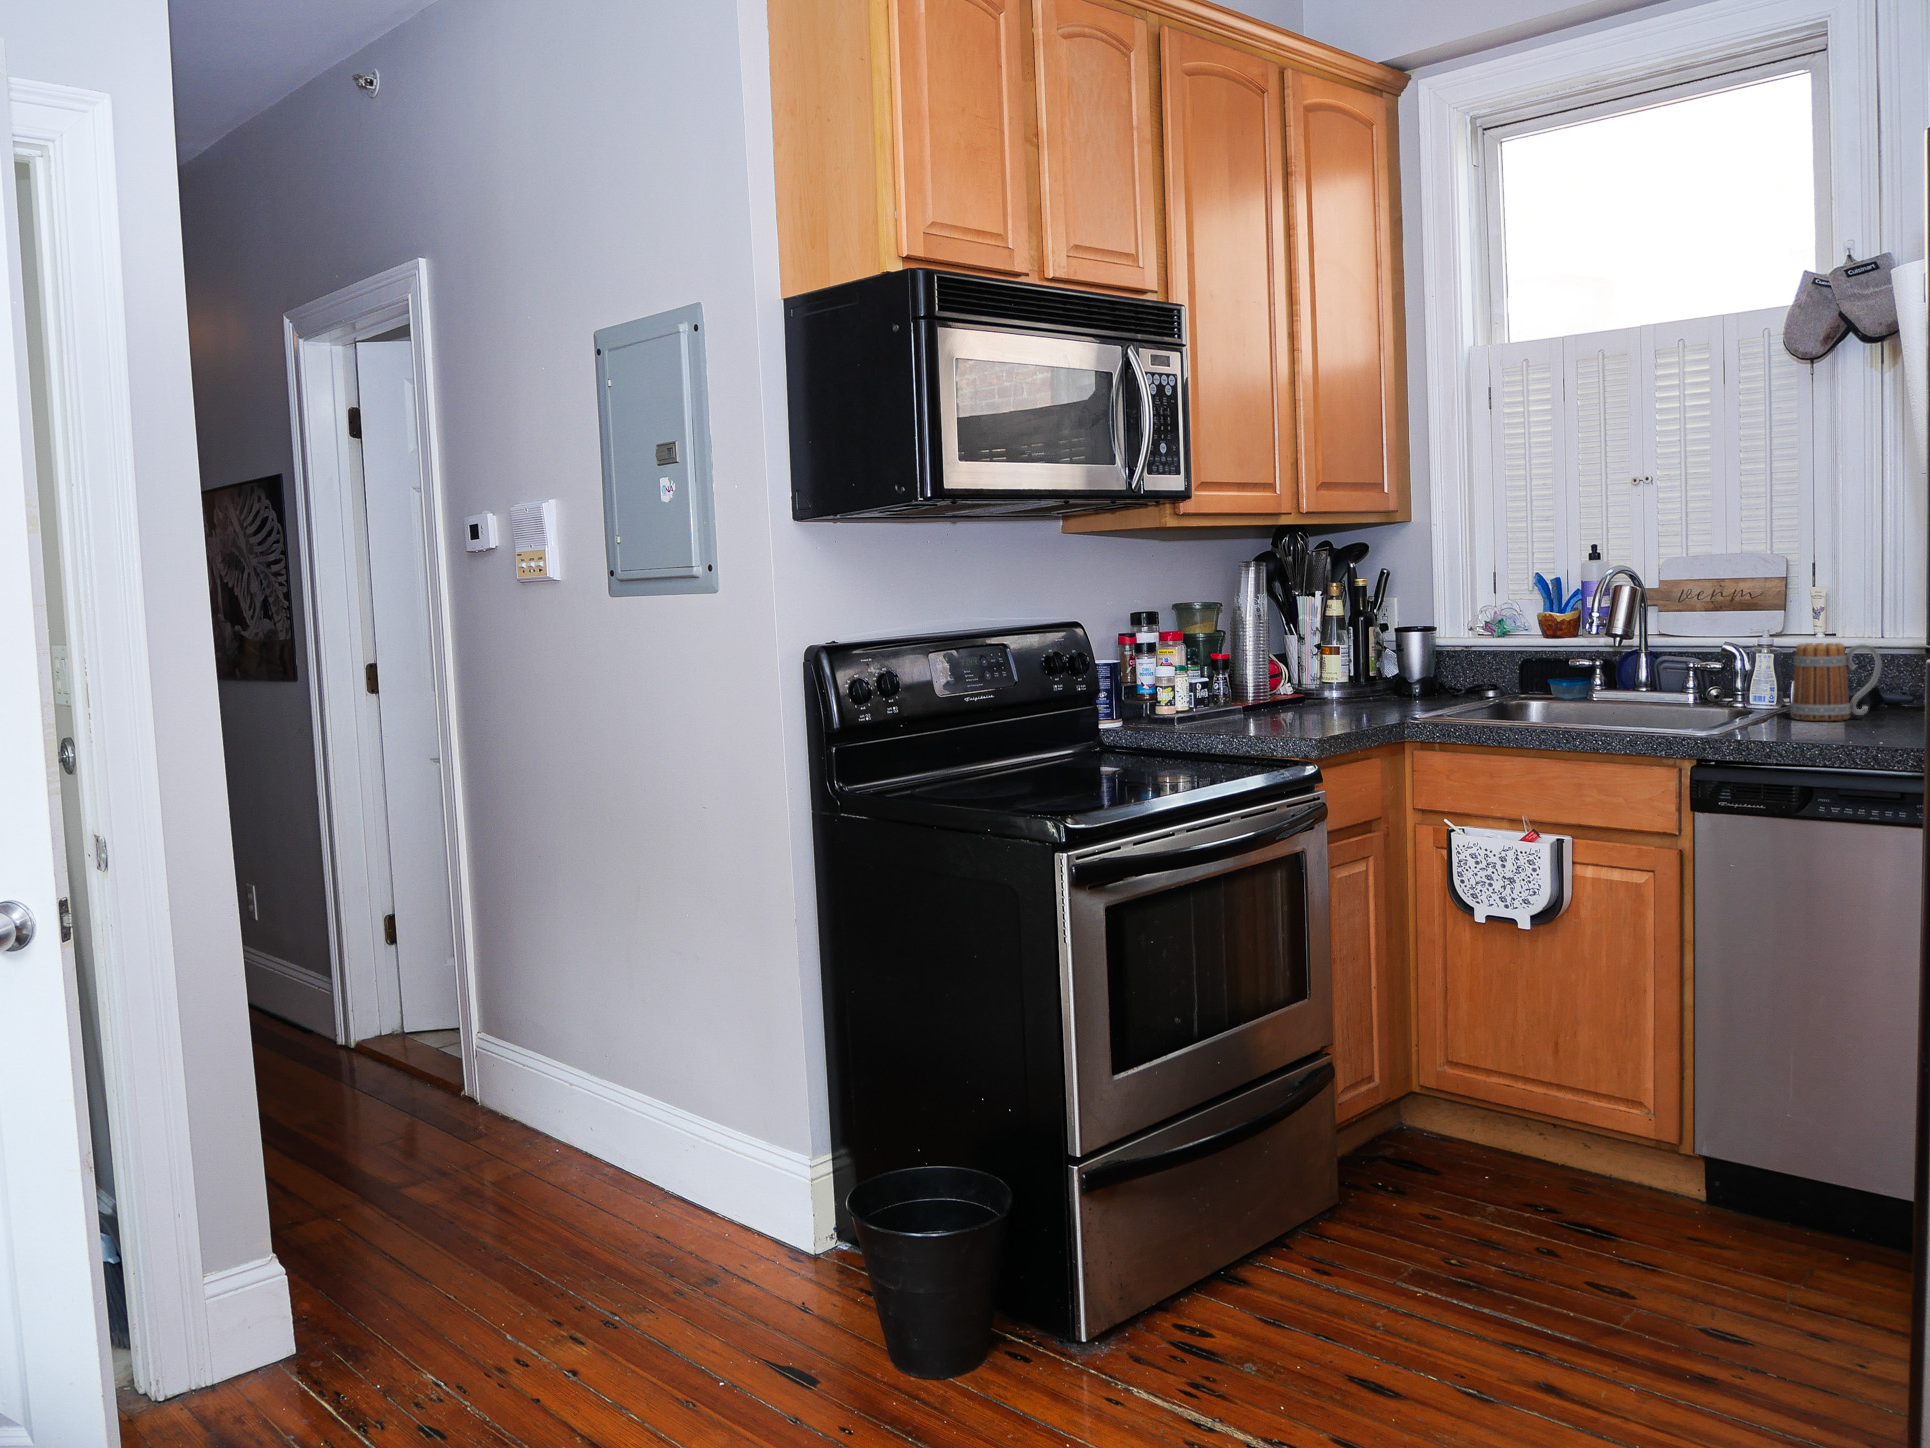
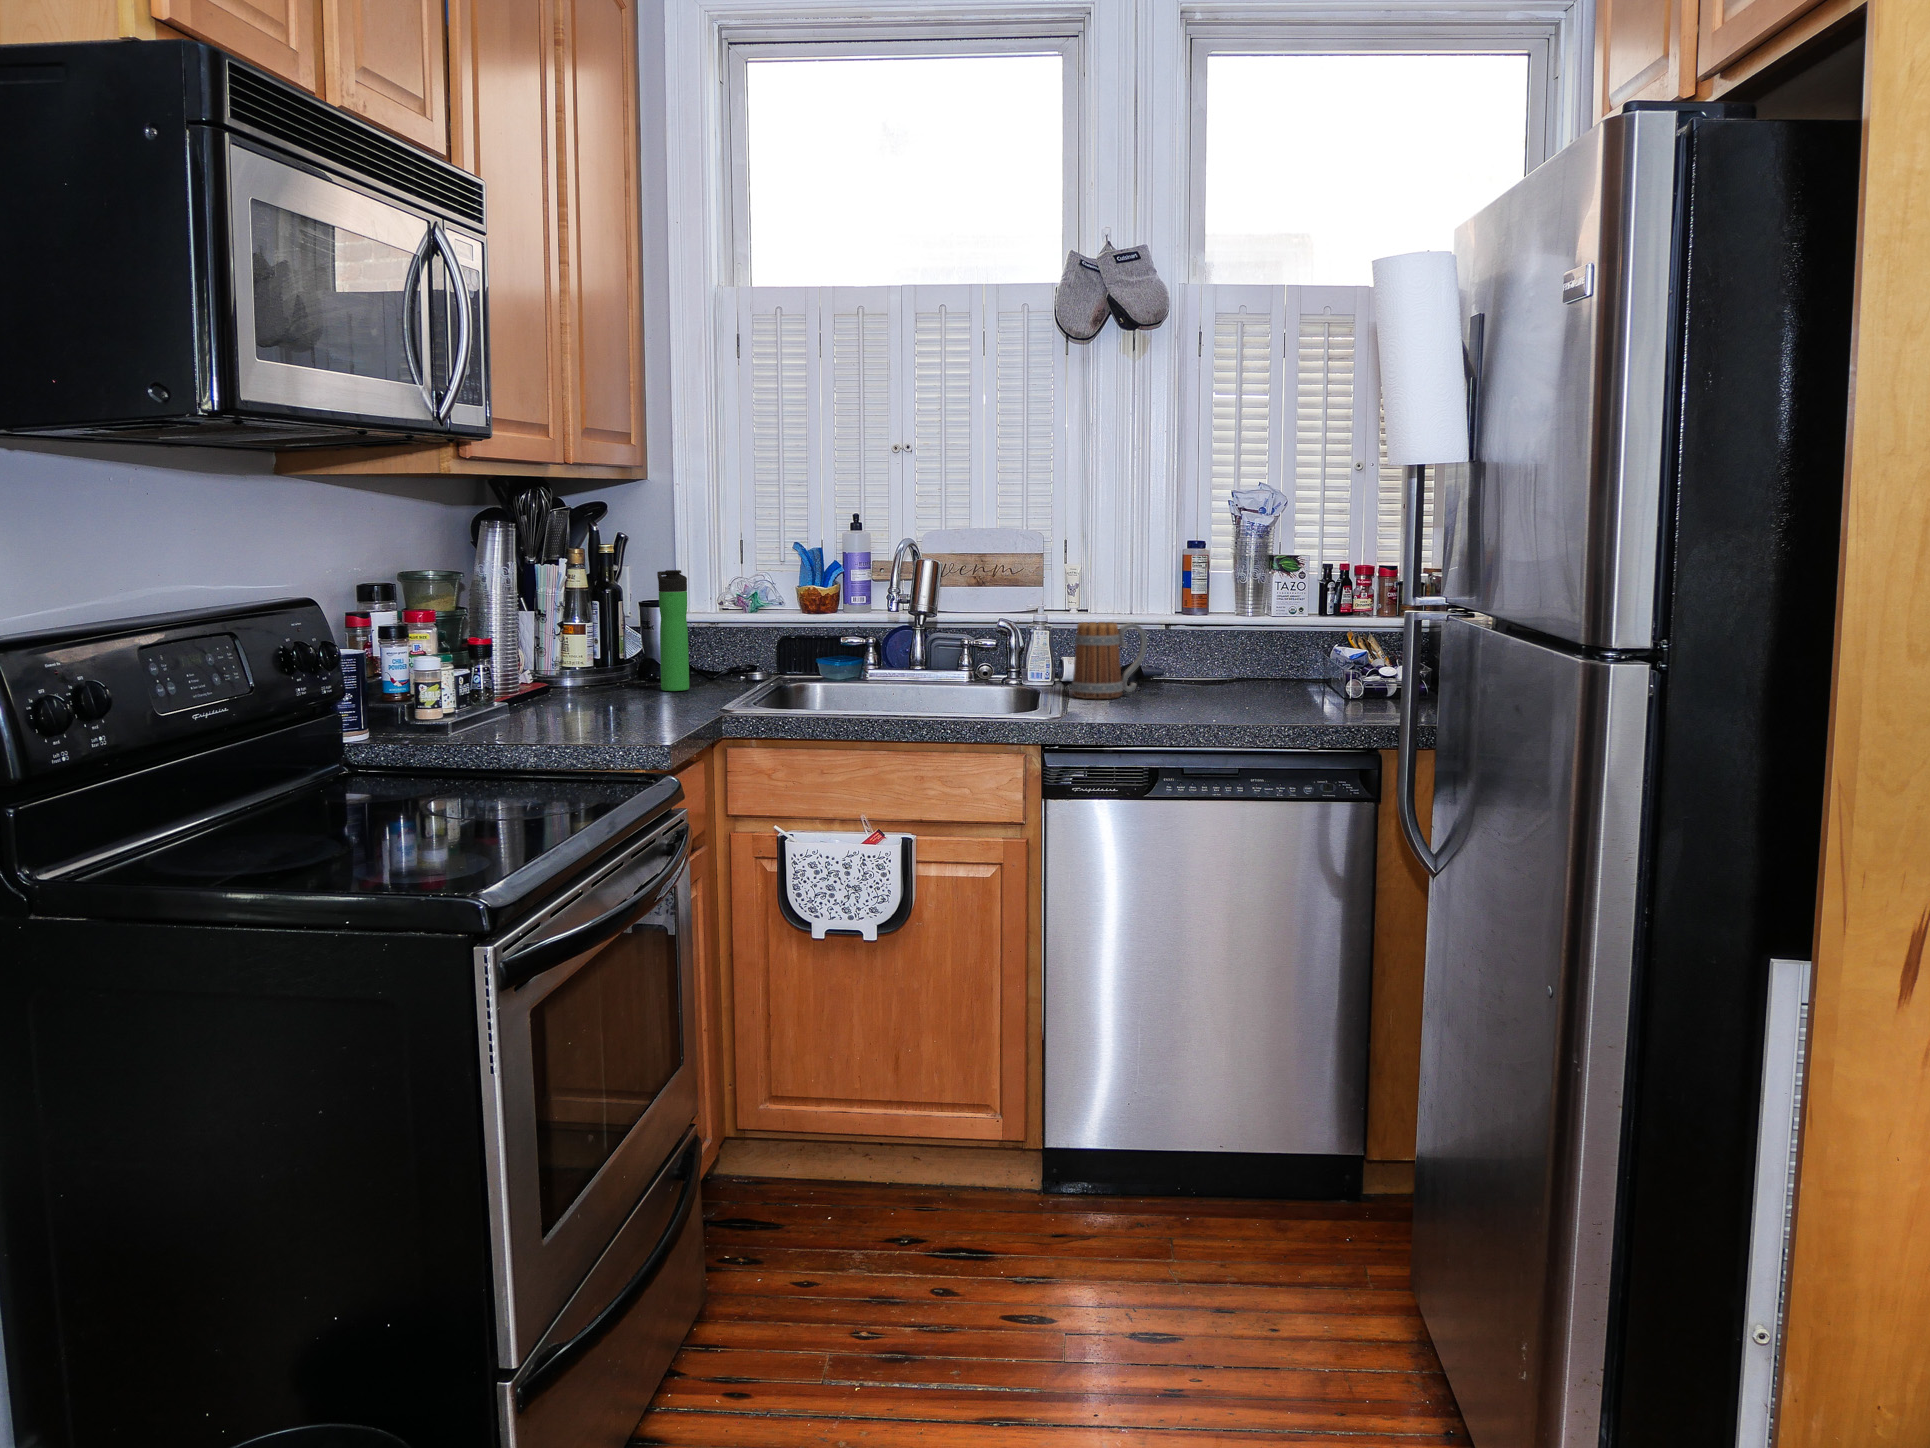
bottle: none [1395,599,1422,703] -> present [657,570,689,691]

